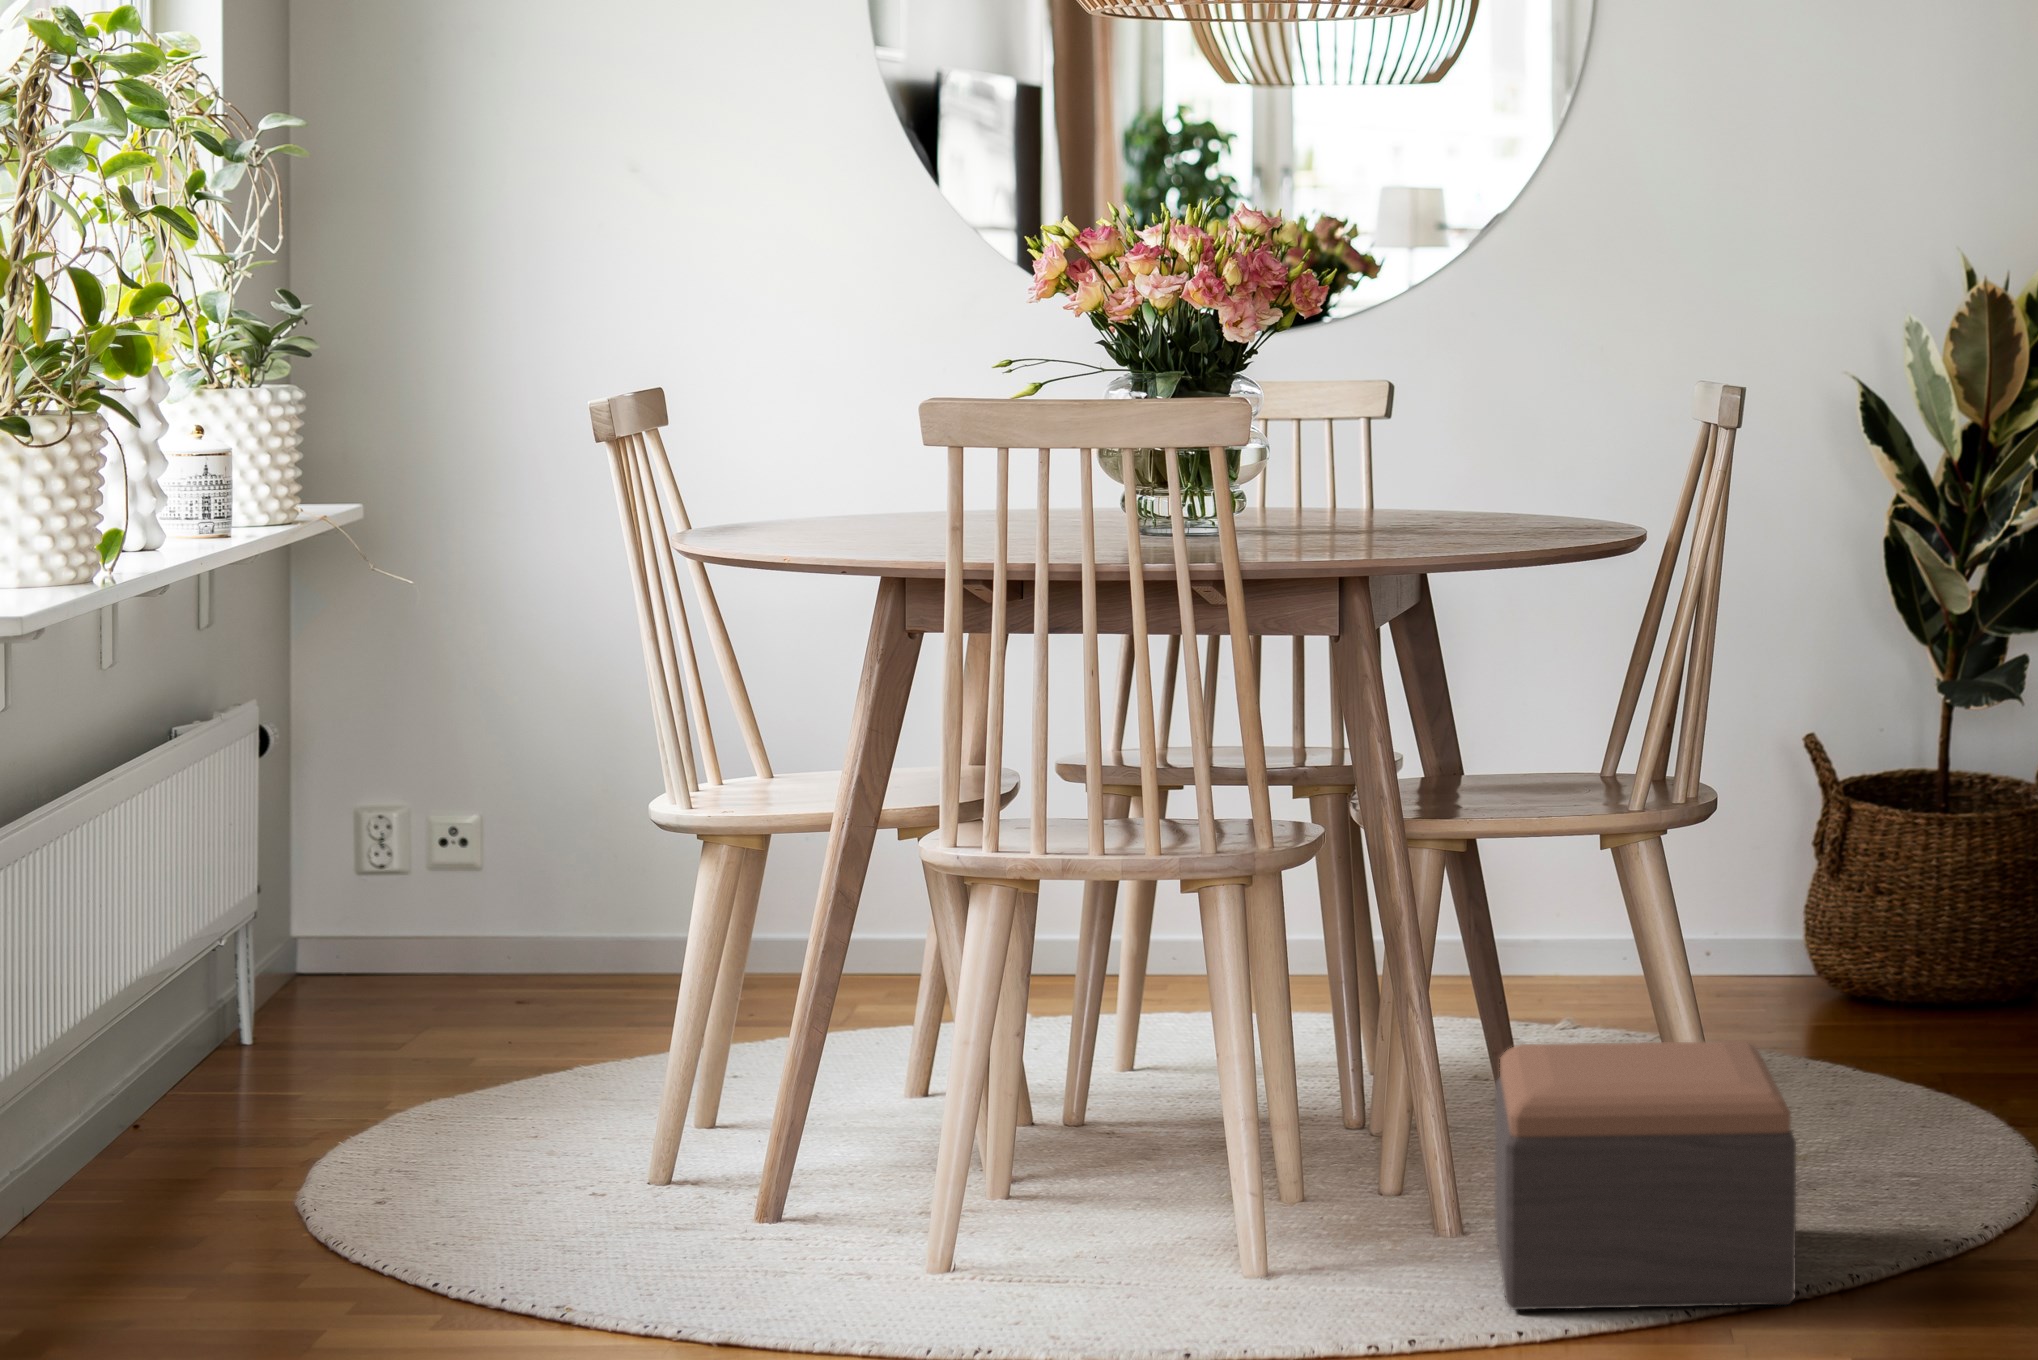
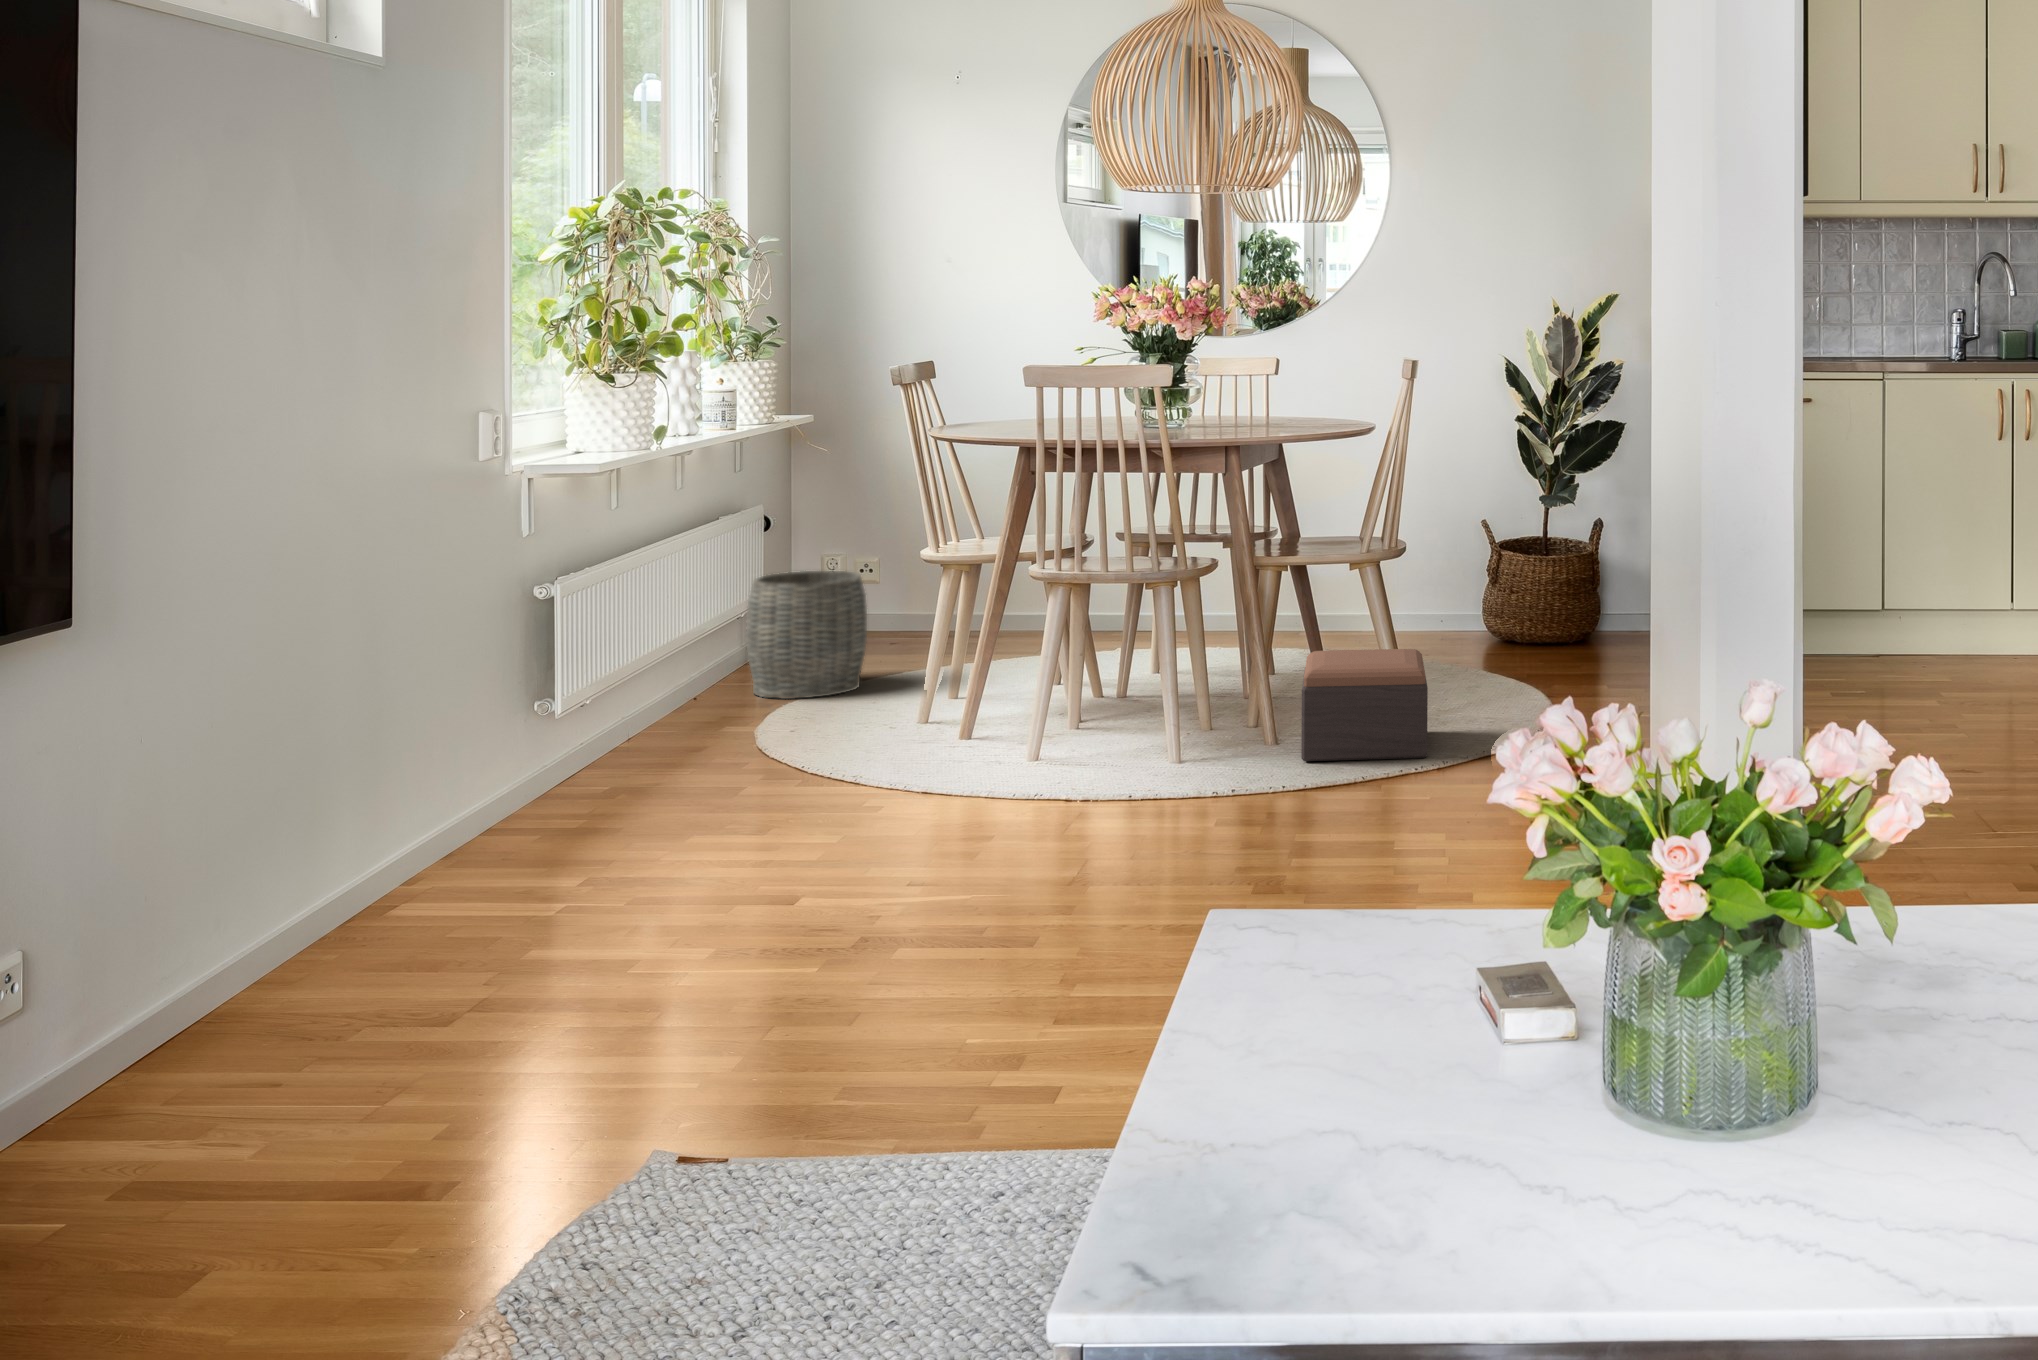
woven basket: none [257,838,514,1121] -> present [746,571,867,699]

